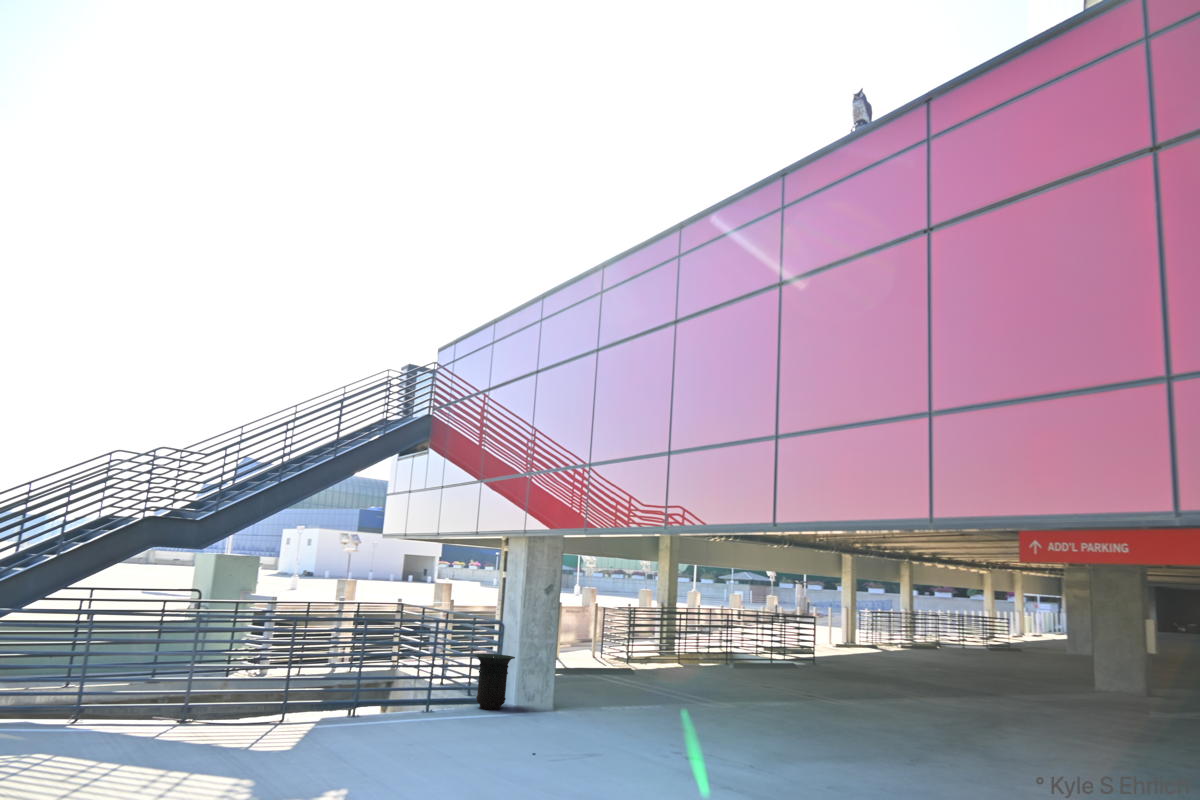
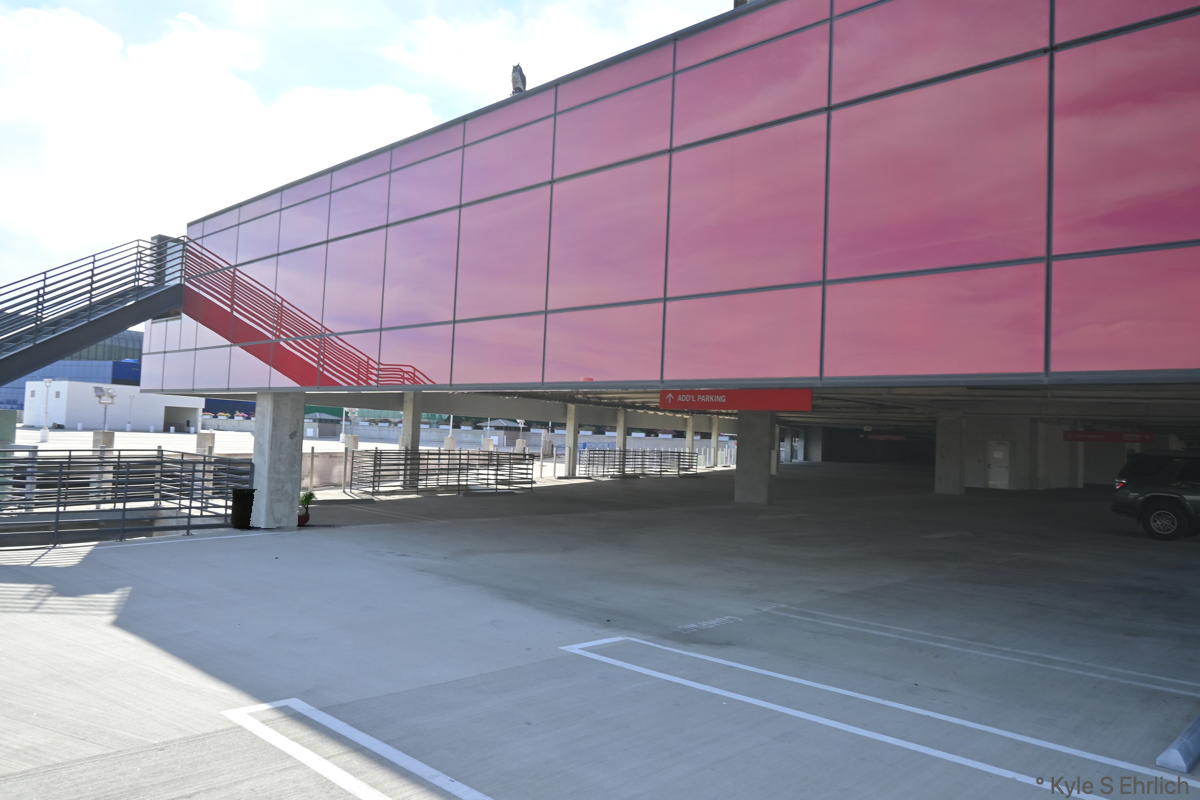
potted tree: none [548,658,577,709] -> present [298,492,315,526]

